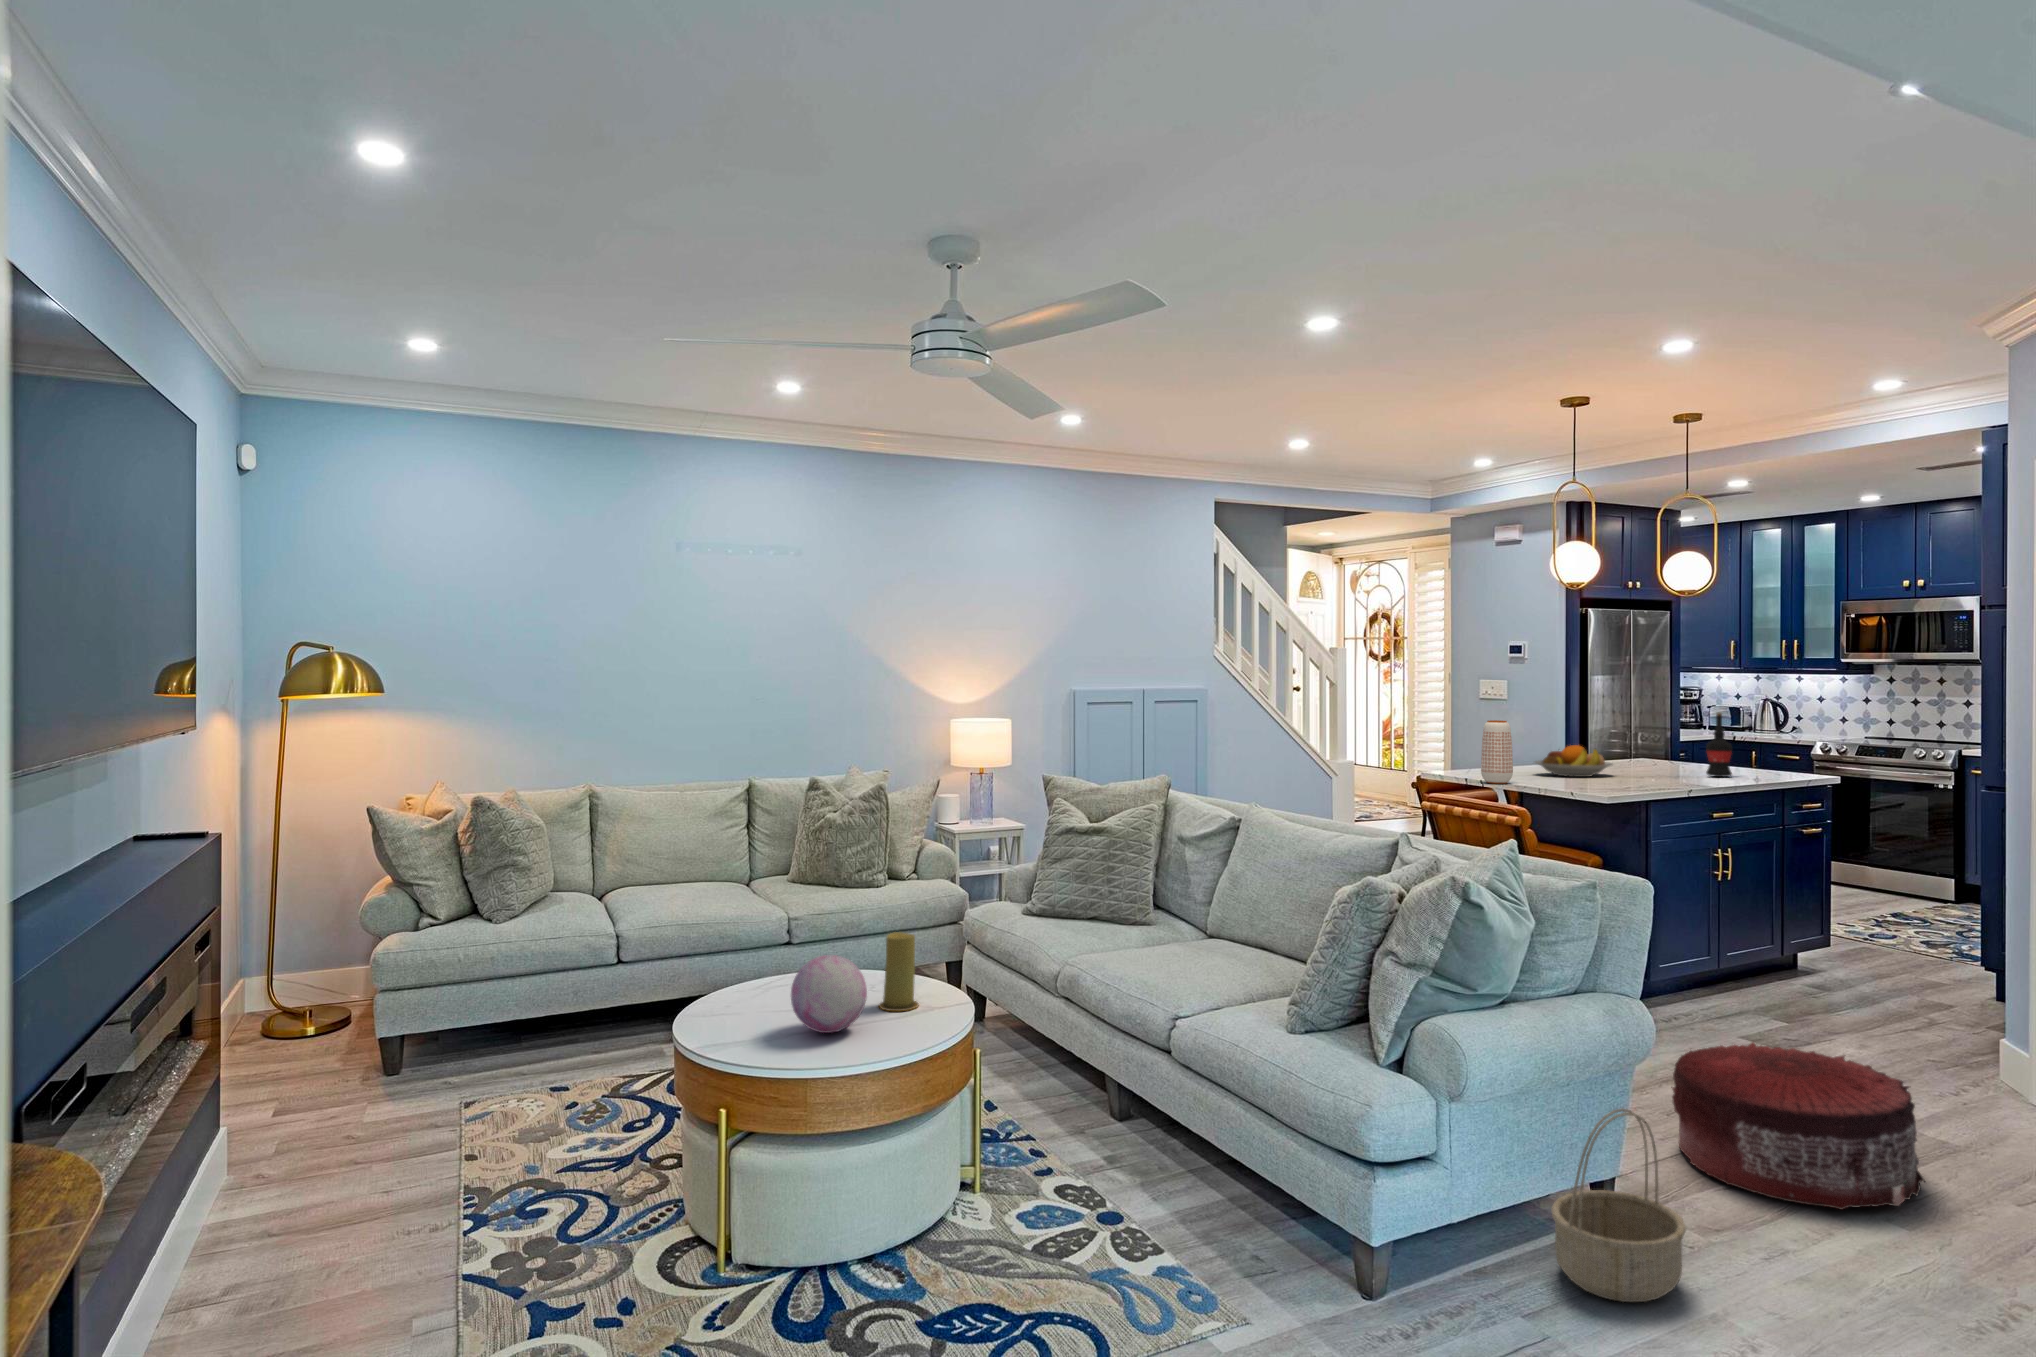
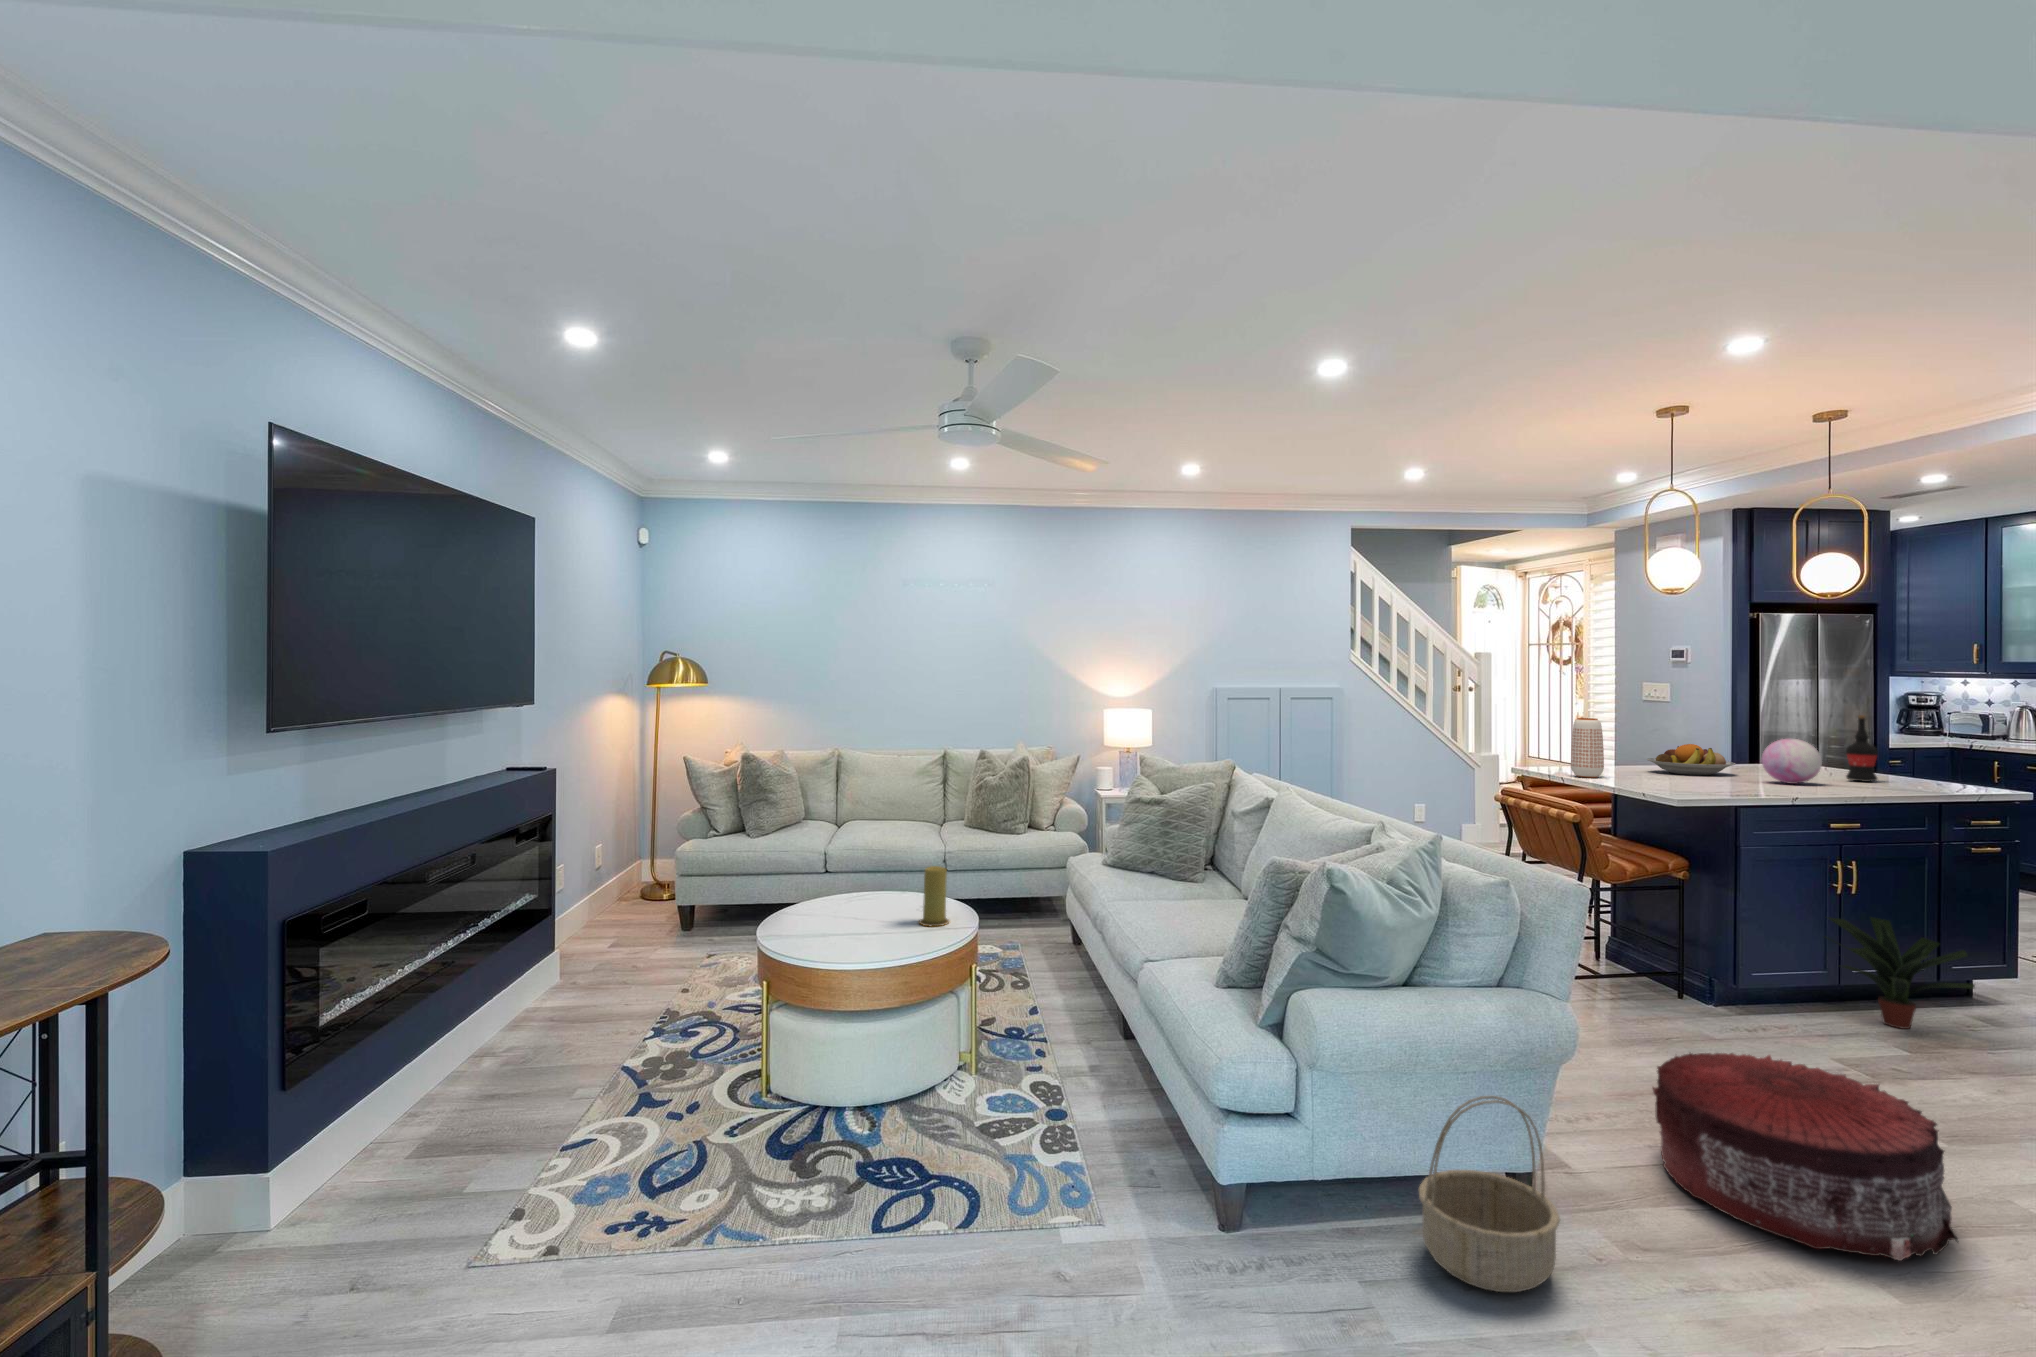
potted plant: none [1708,907,1830,1010] -> present [1826,917,1975,1029]
decorative orb: present [791,955,867,1033] -> present [1762,738,1822,784]

